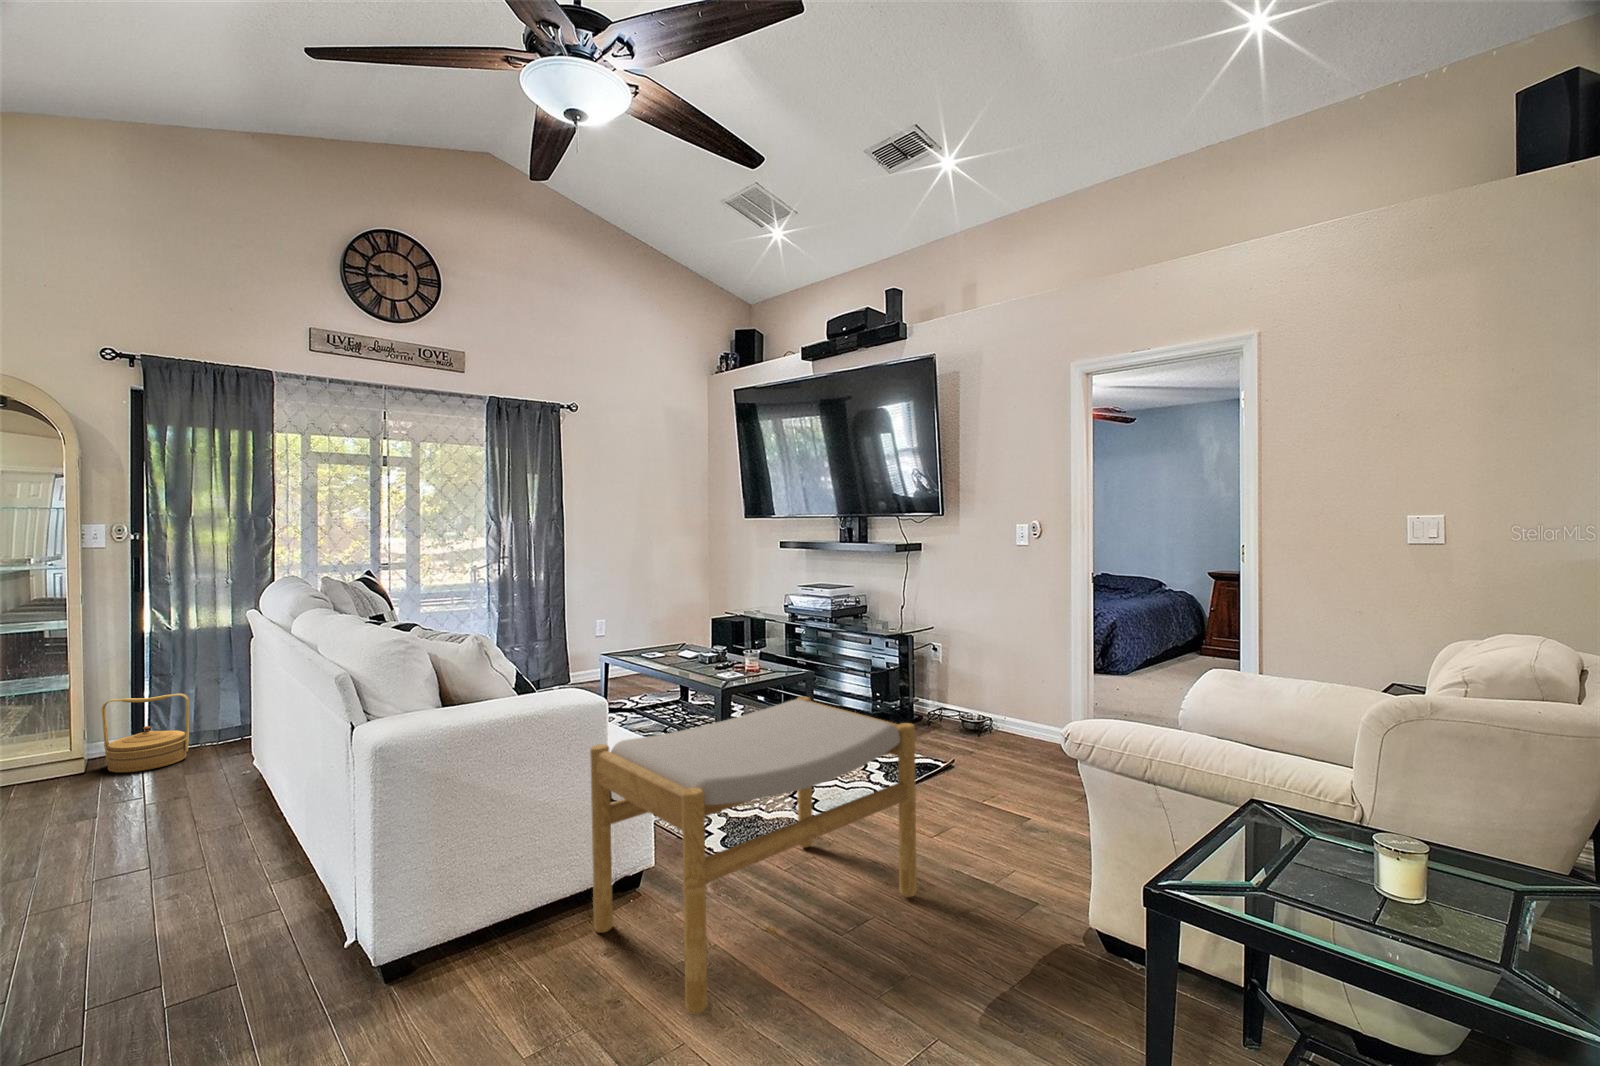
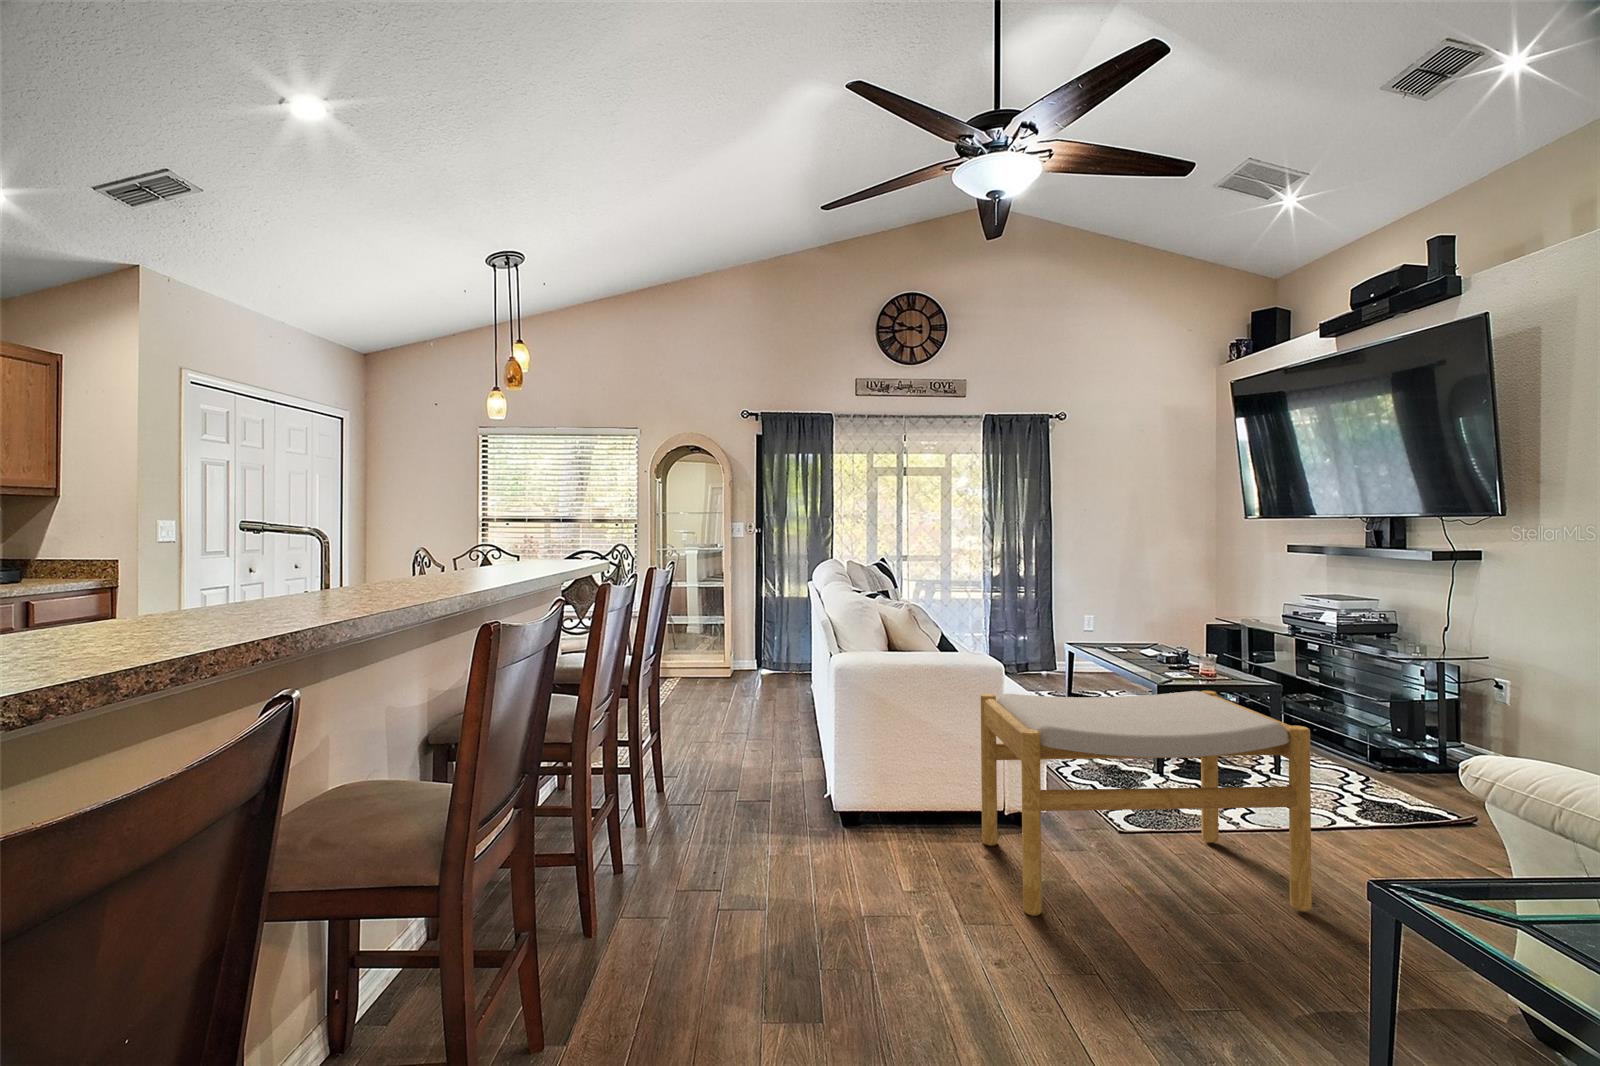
basket: present [101,694,189,773] -> none [739,635,781,683]

